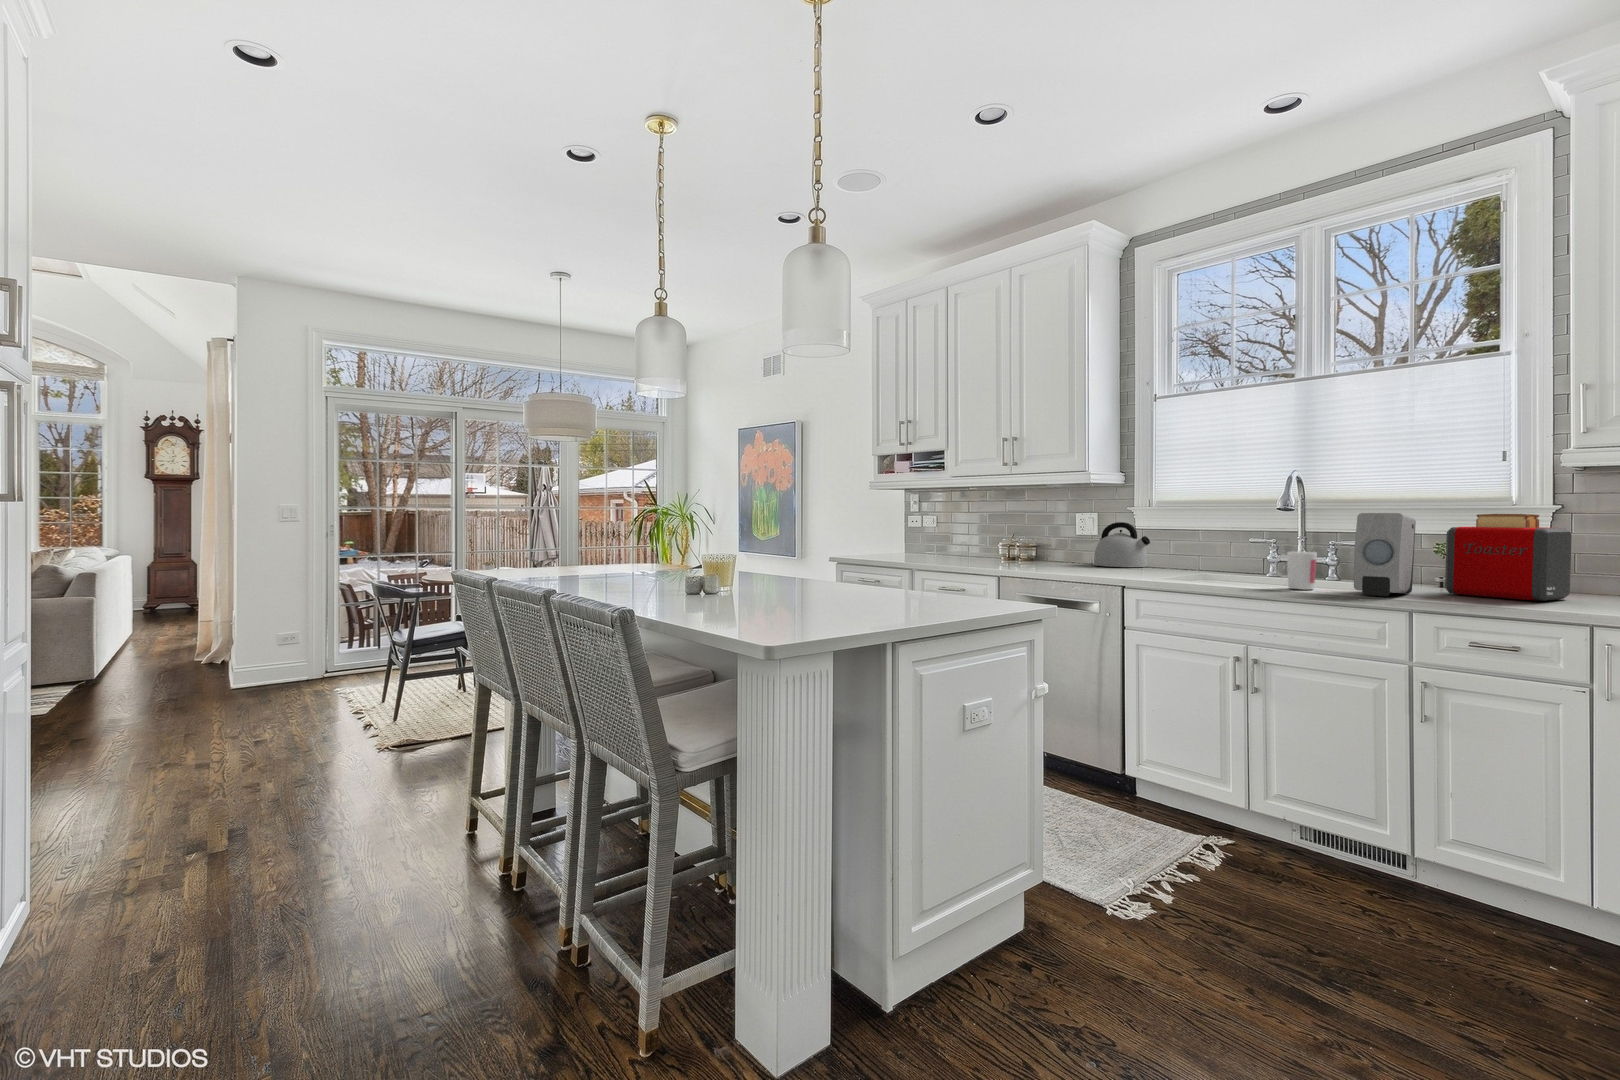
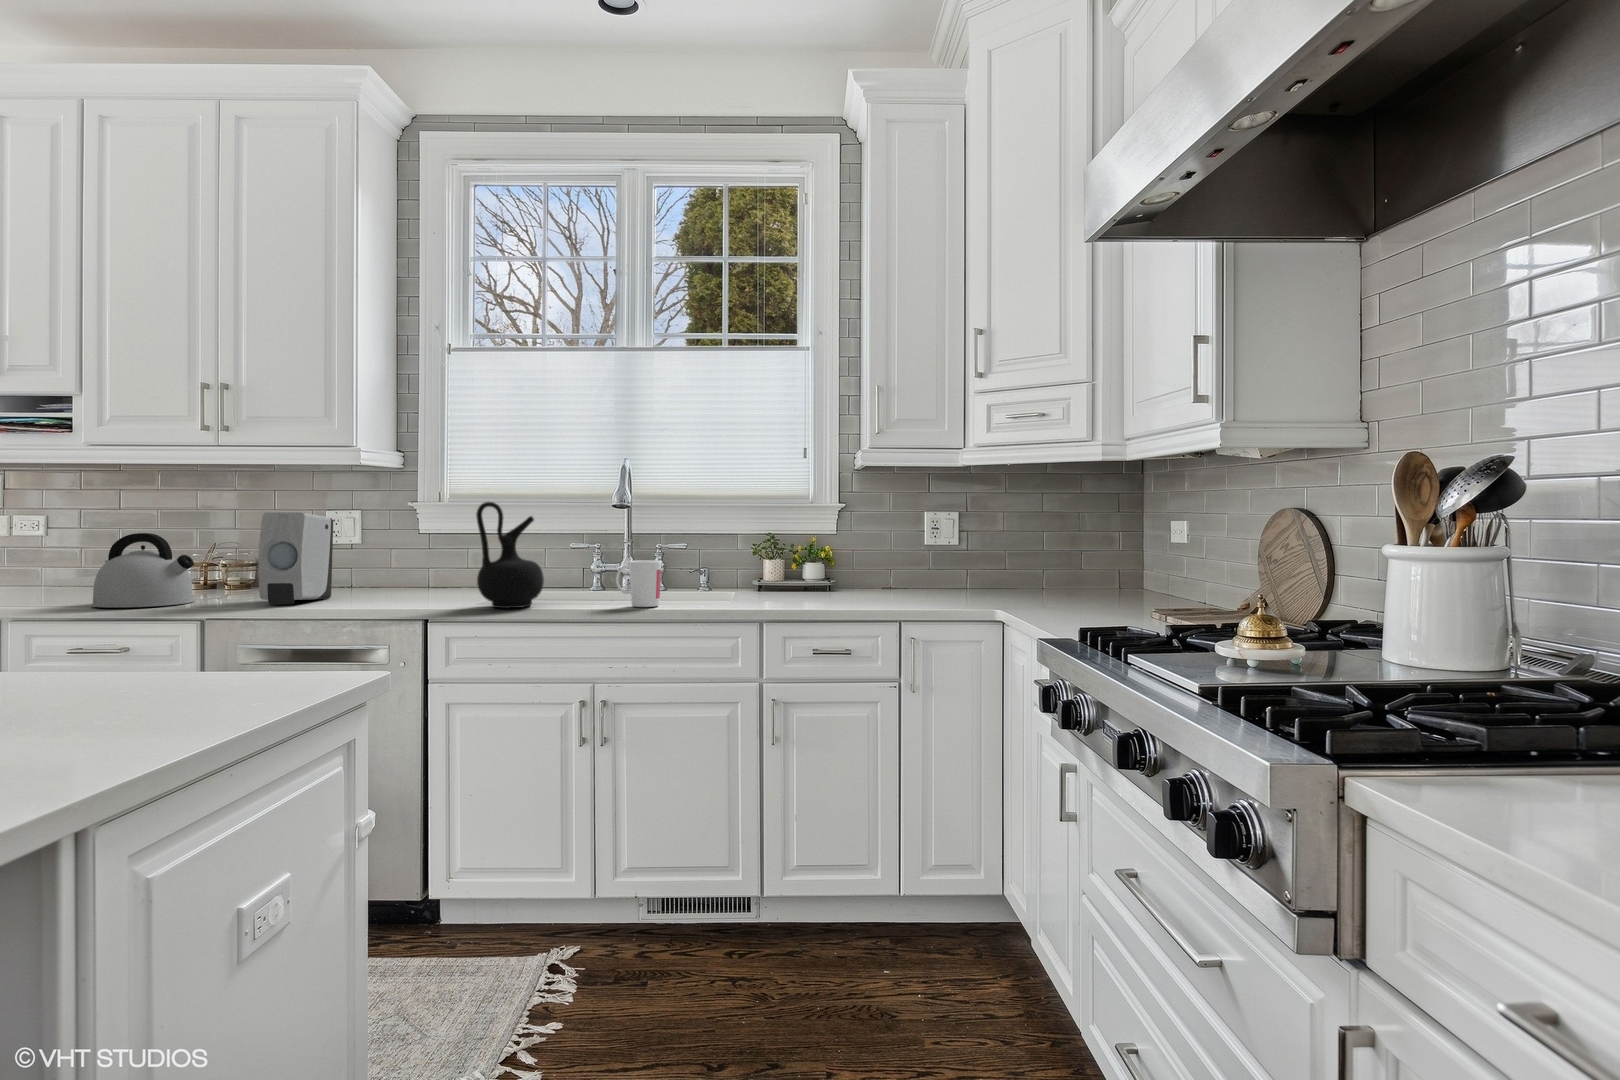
ceramic jug: none [1166,505,1217,583] -> present [476,502,544,608]
soap dispenser: present [1354,513,1416,596] -> present [258,512,333,604]
toaster: present [1445,514,1572,601] -> none [779,513,874,601]
kettle: present [1093,522,1150,567] -> present [91,533,195,607]

